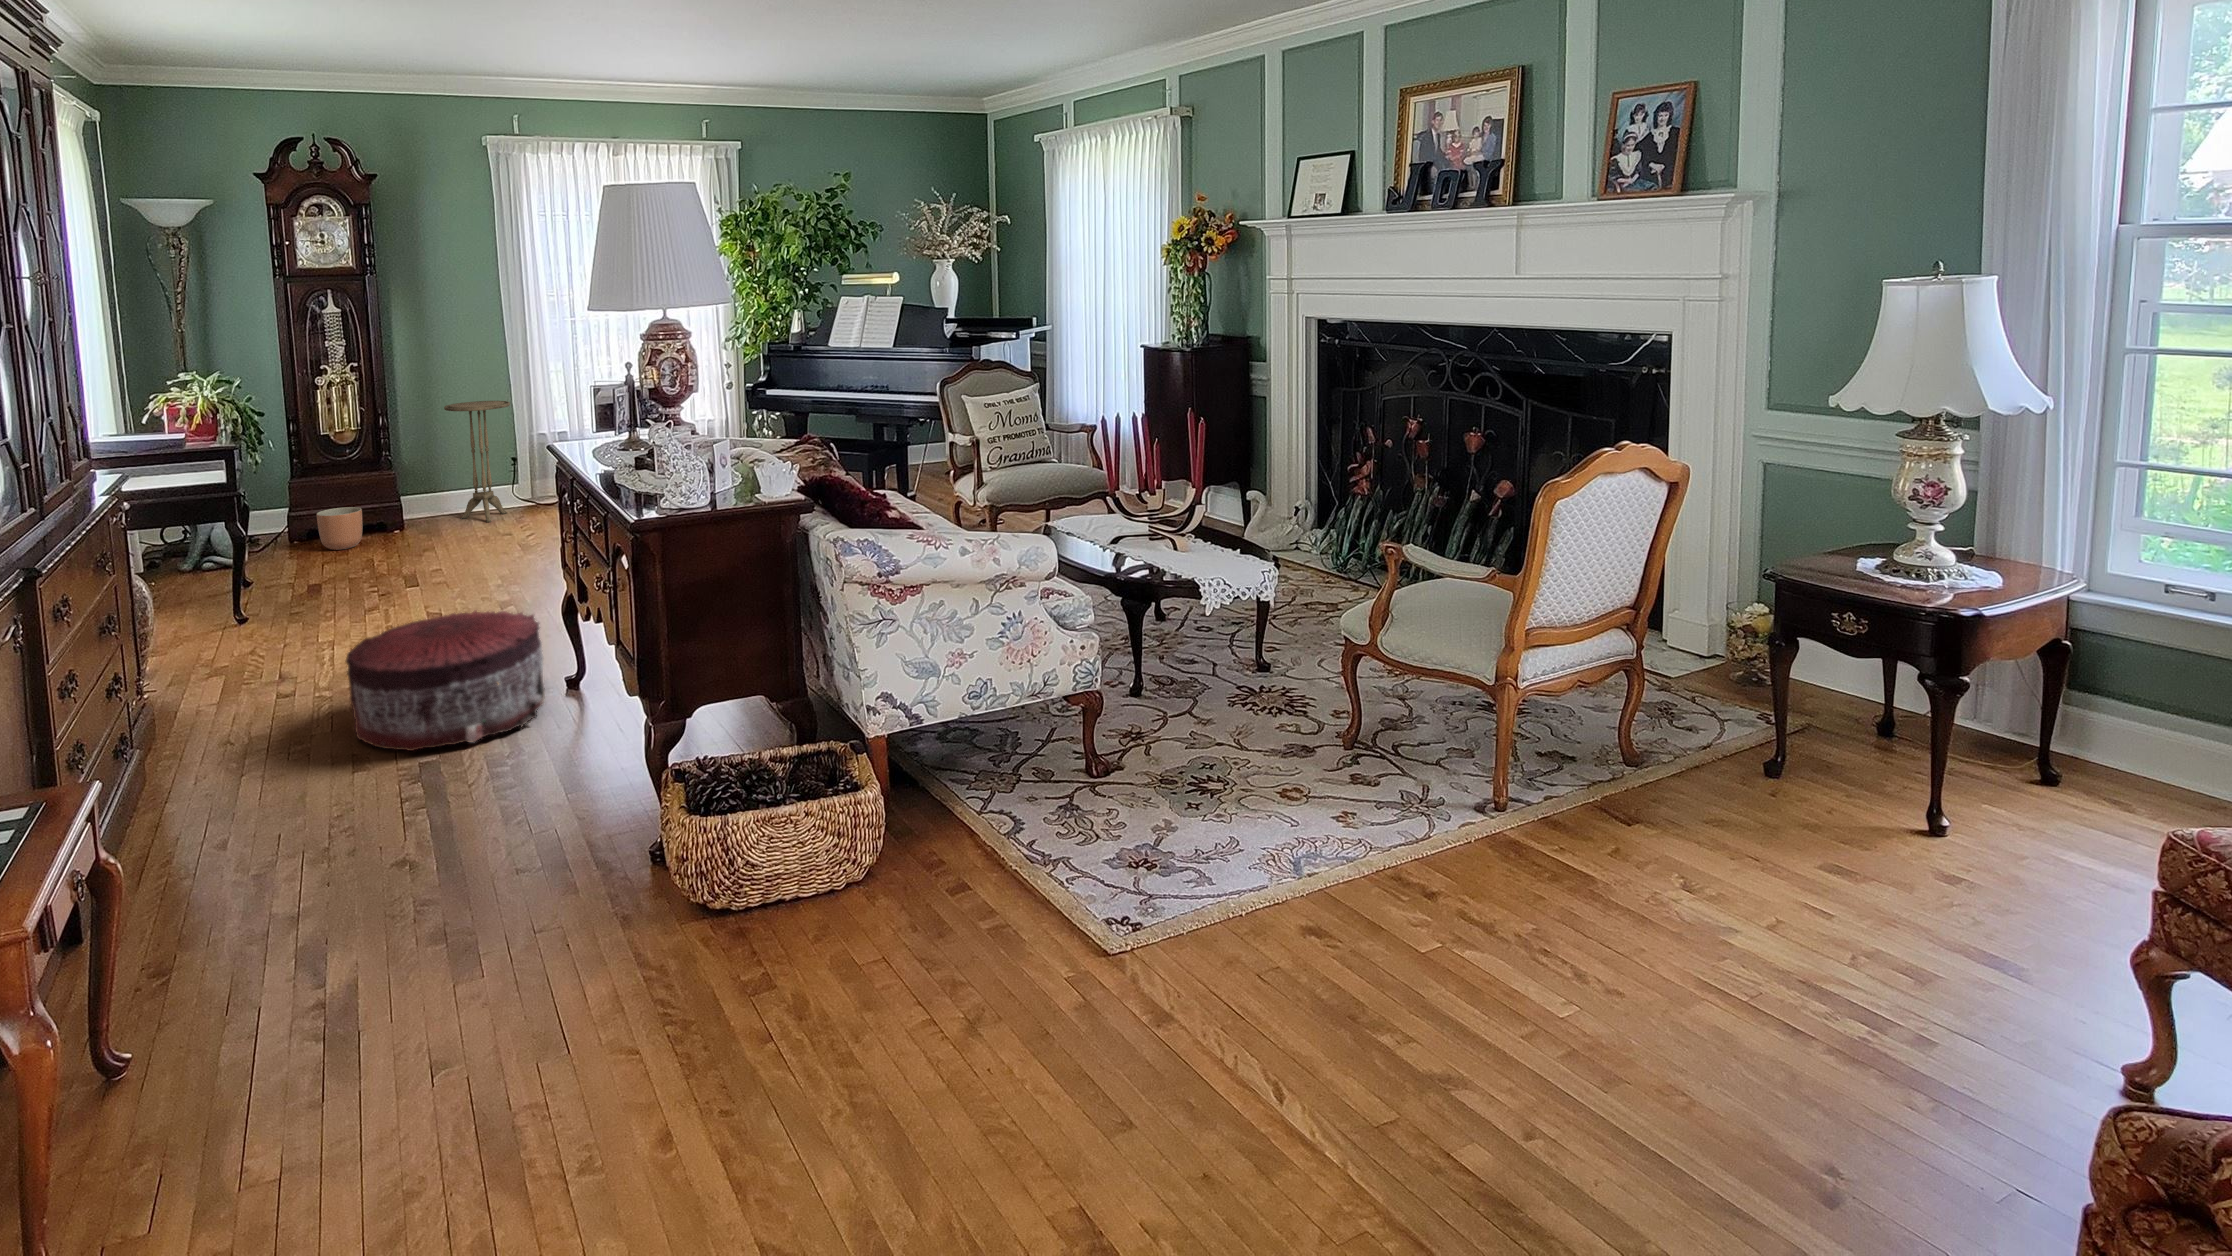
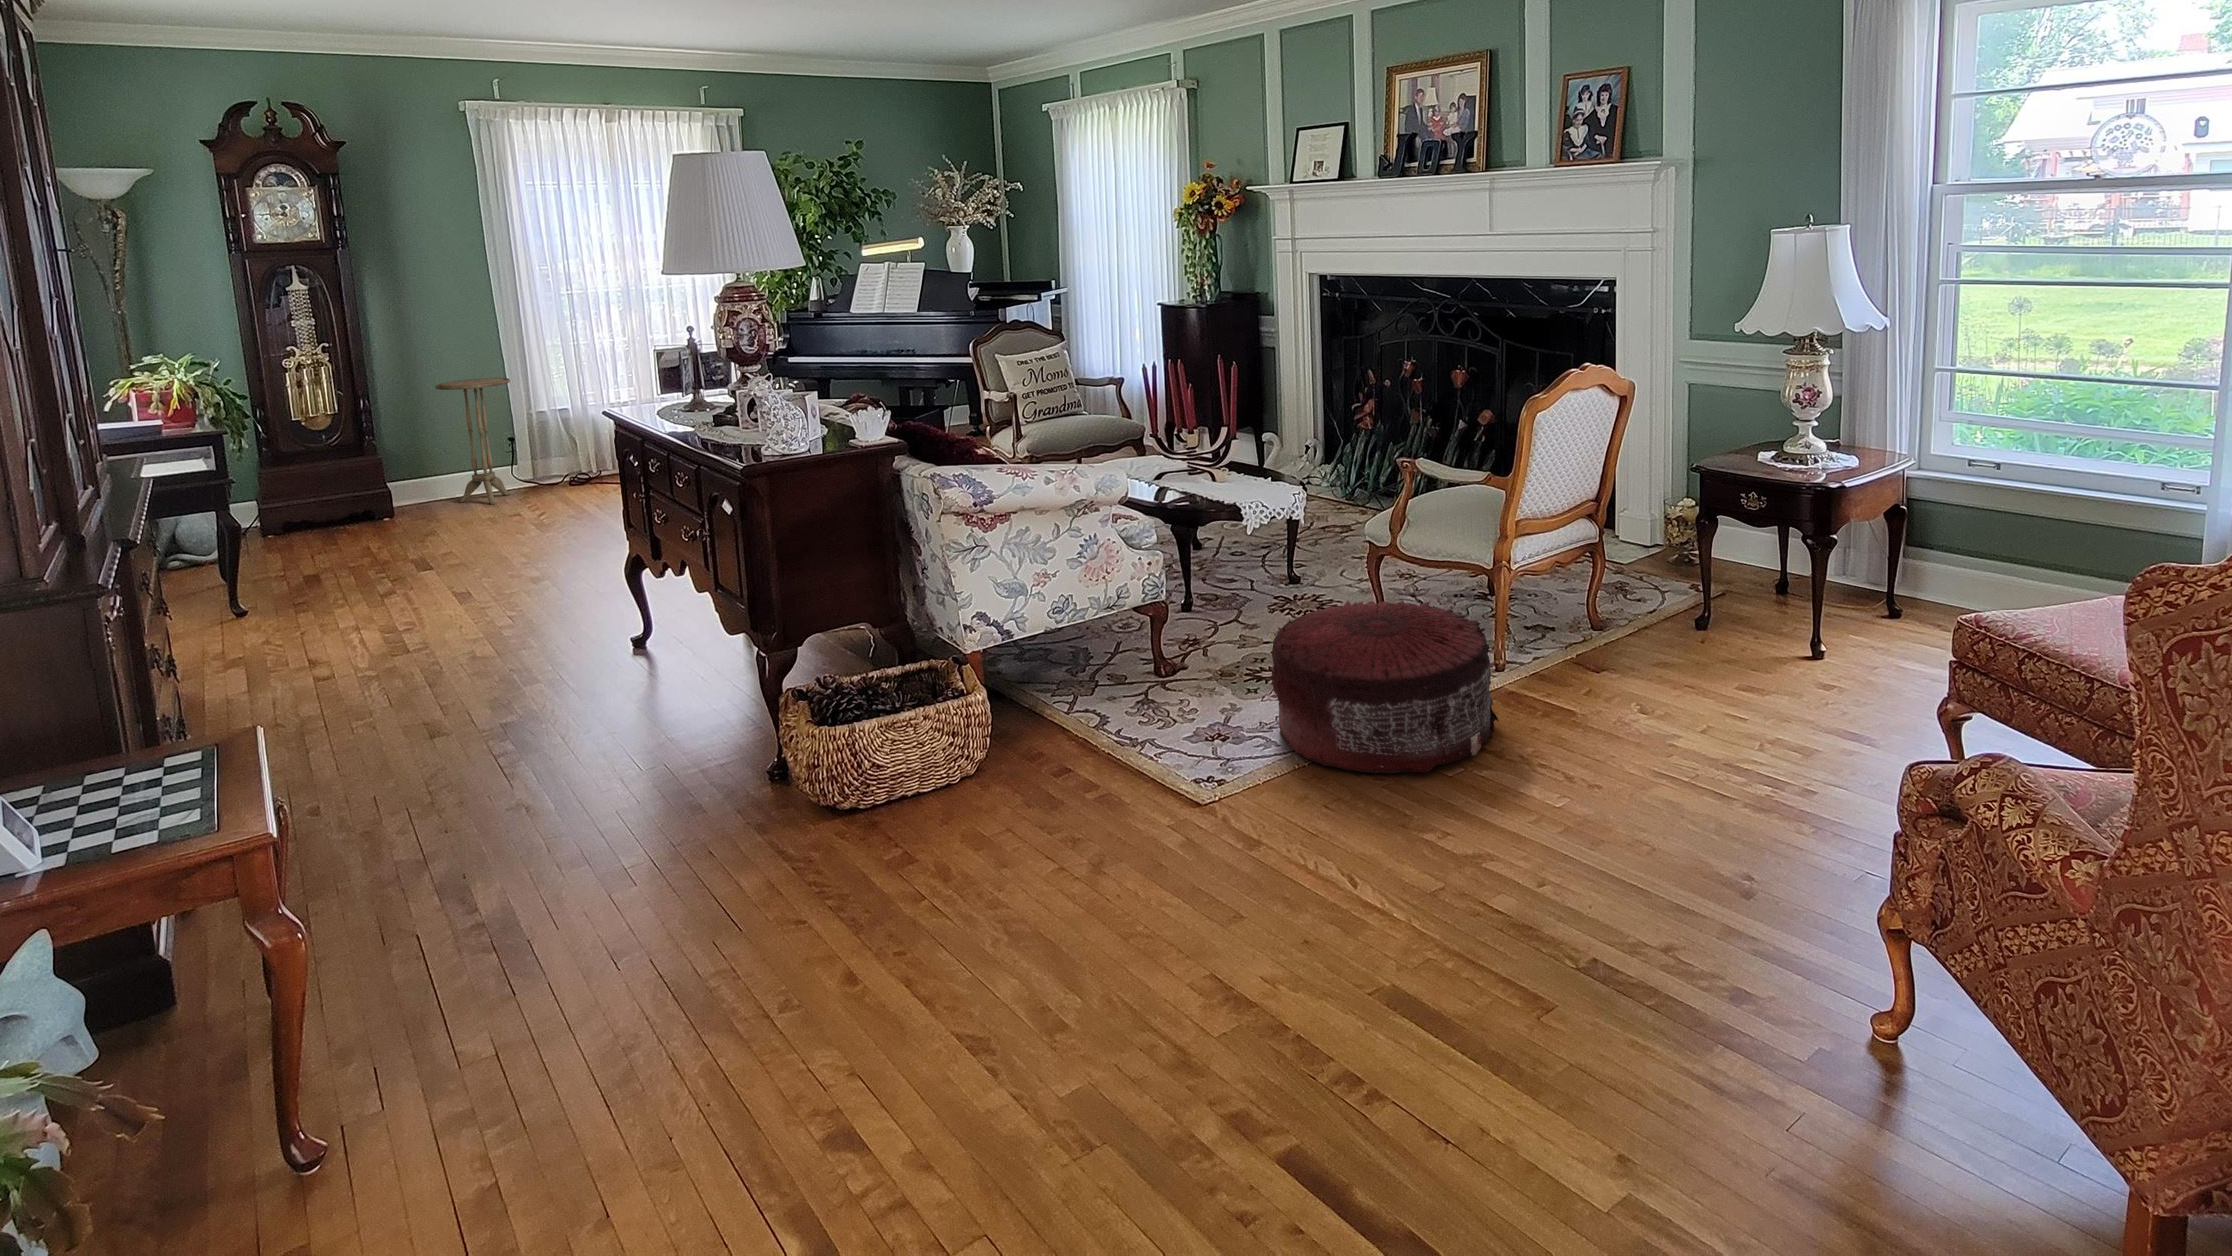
planter: present [317,507,362,550] -> none [296,495,351,541]
pouf: present [346,611,545,751] -> present [1270,601,1498,773]

